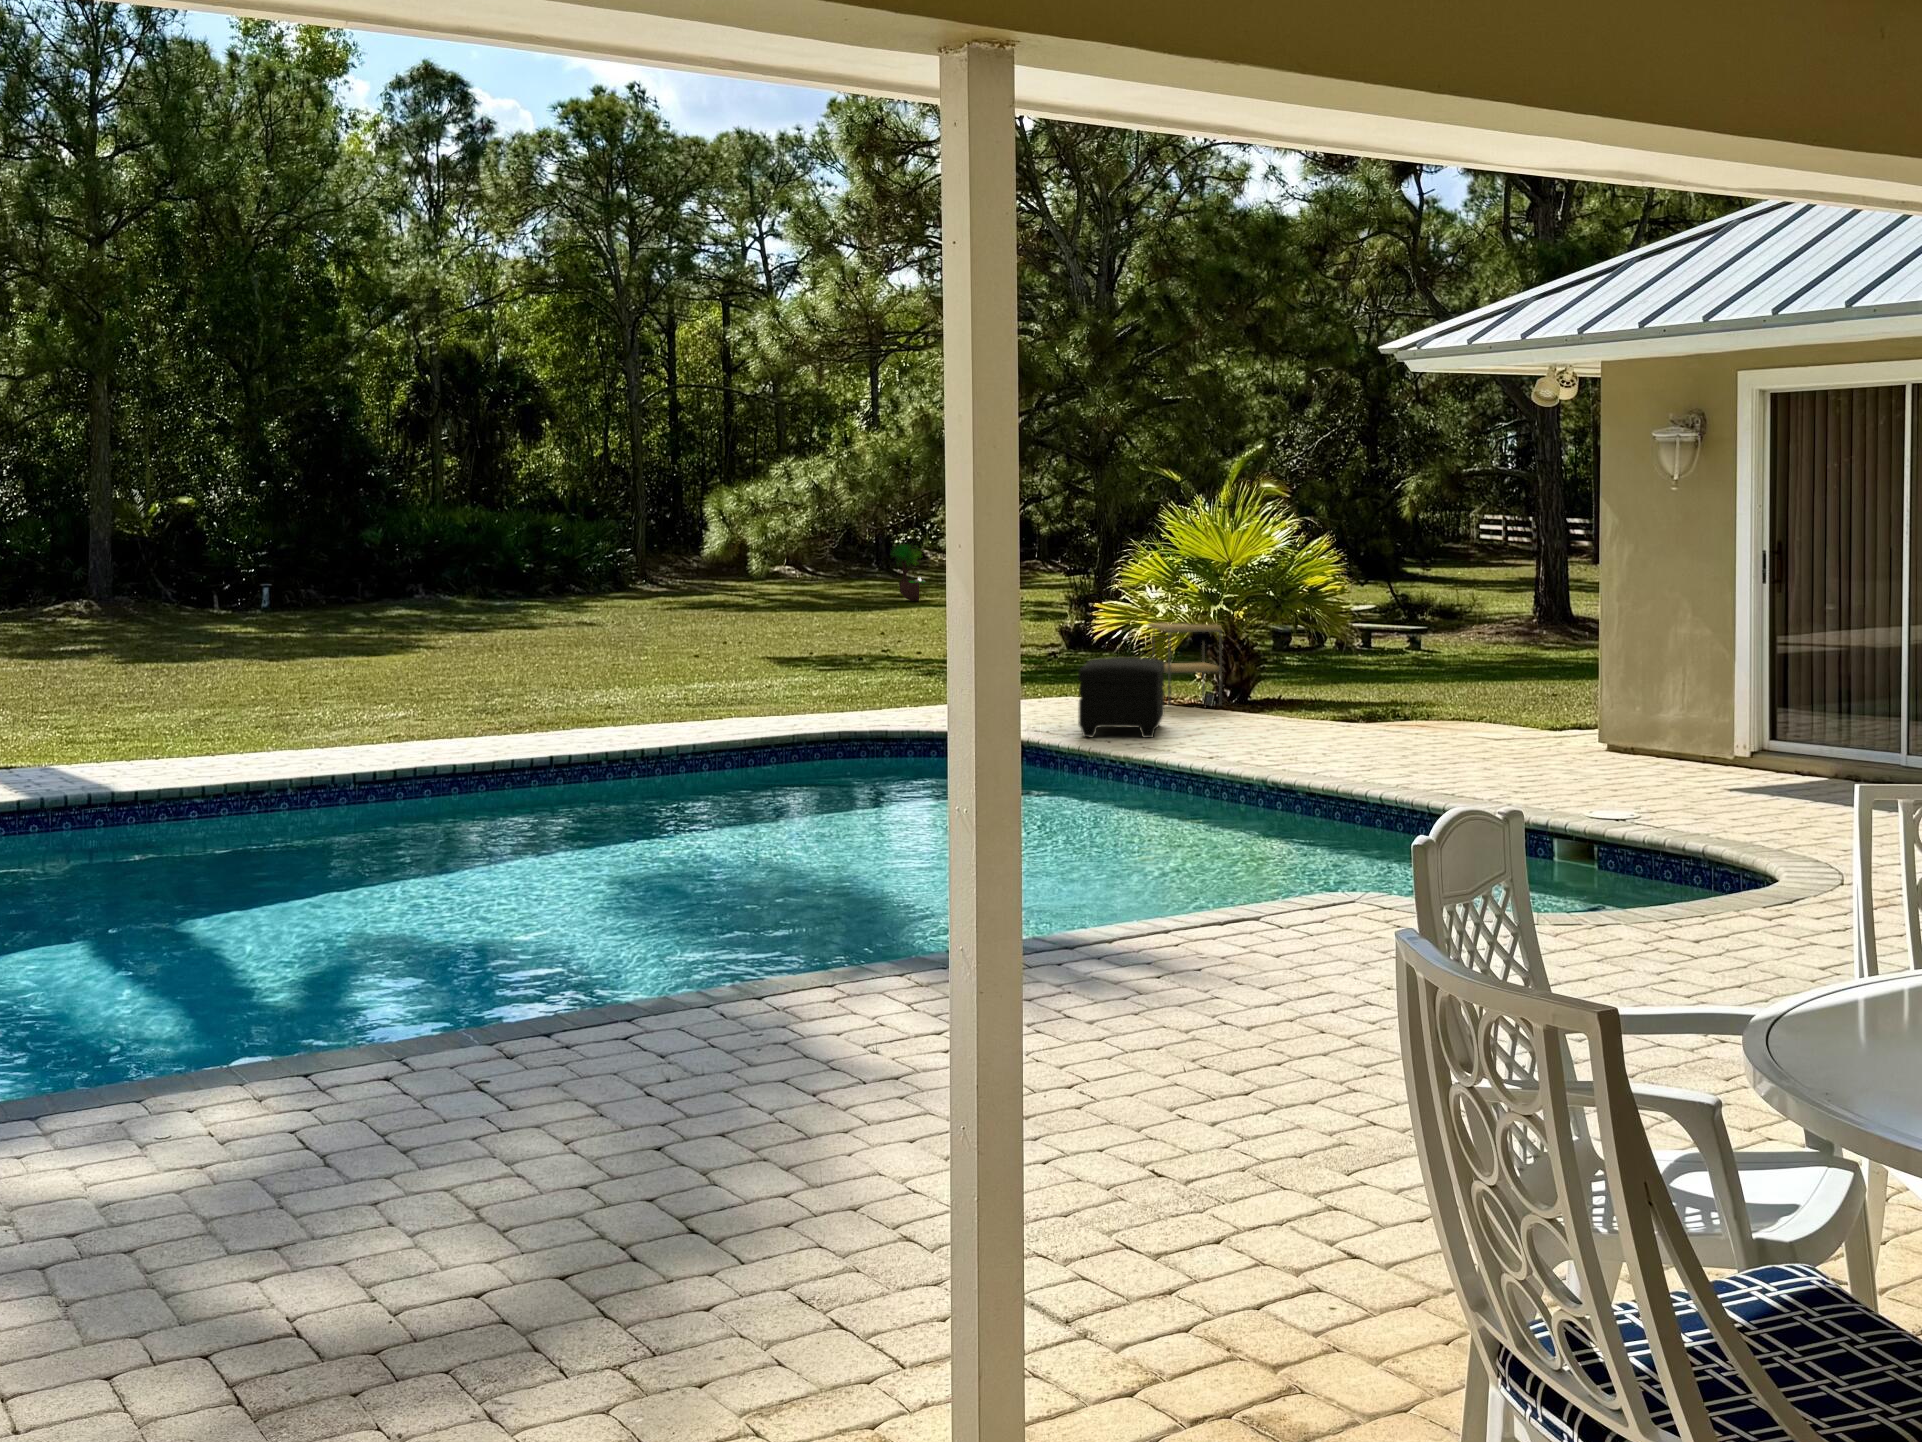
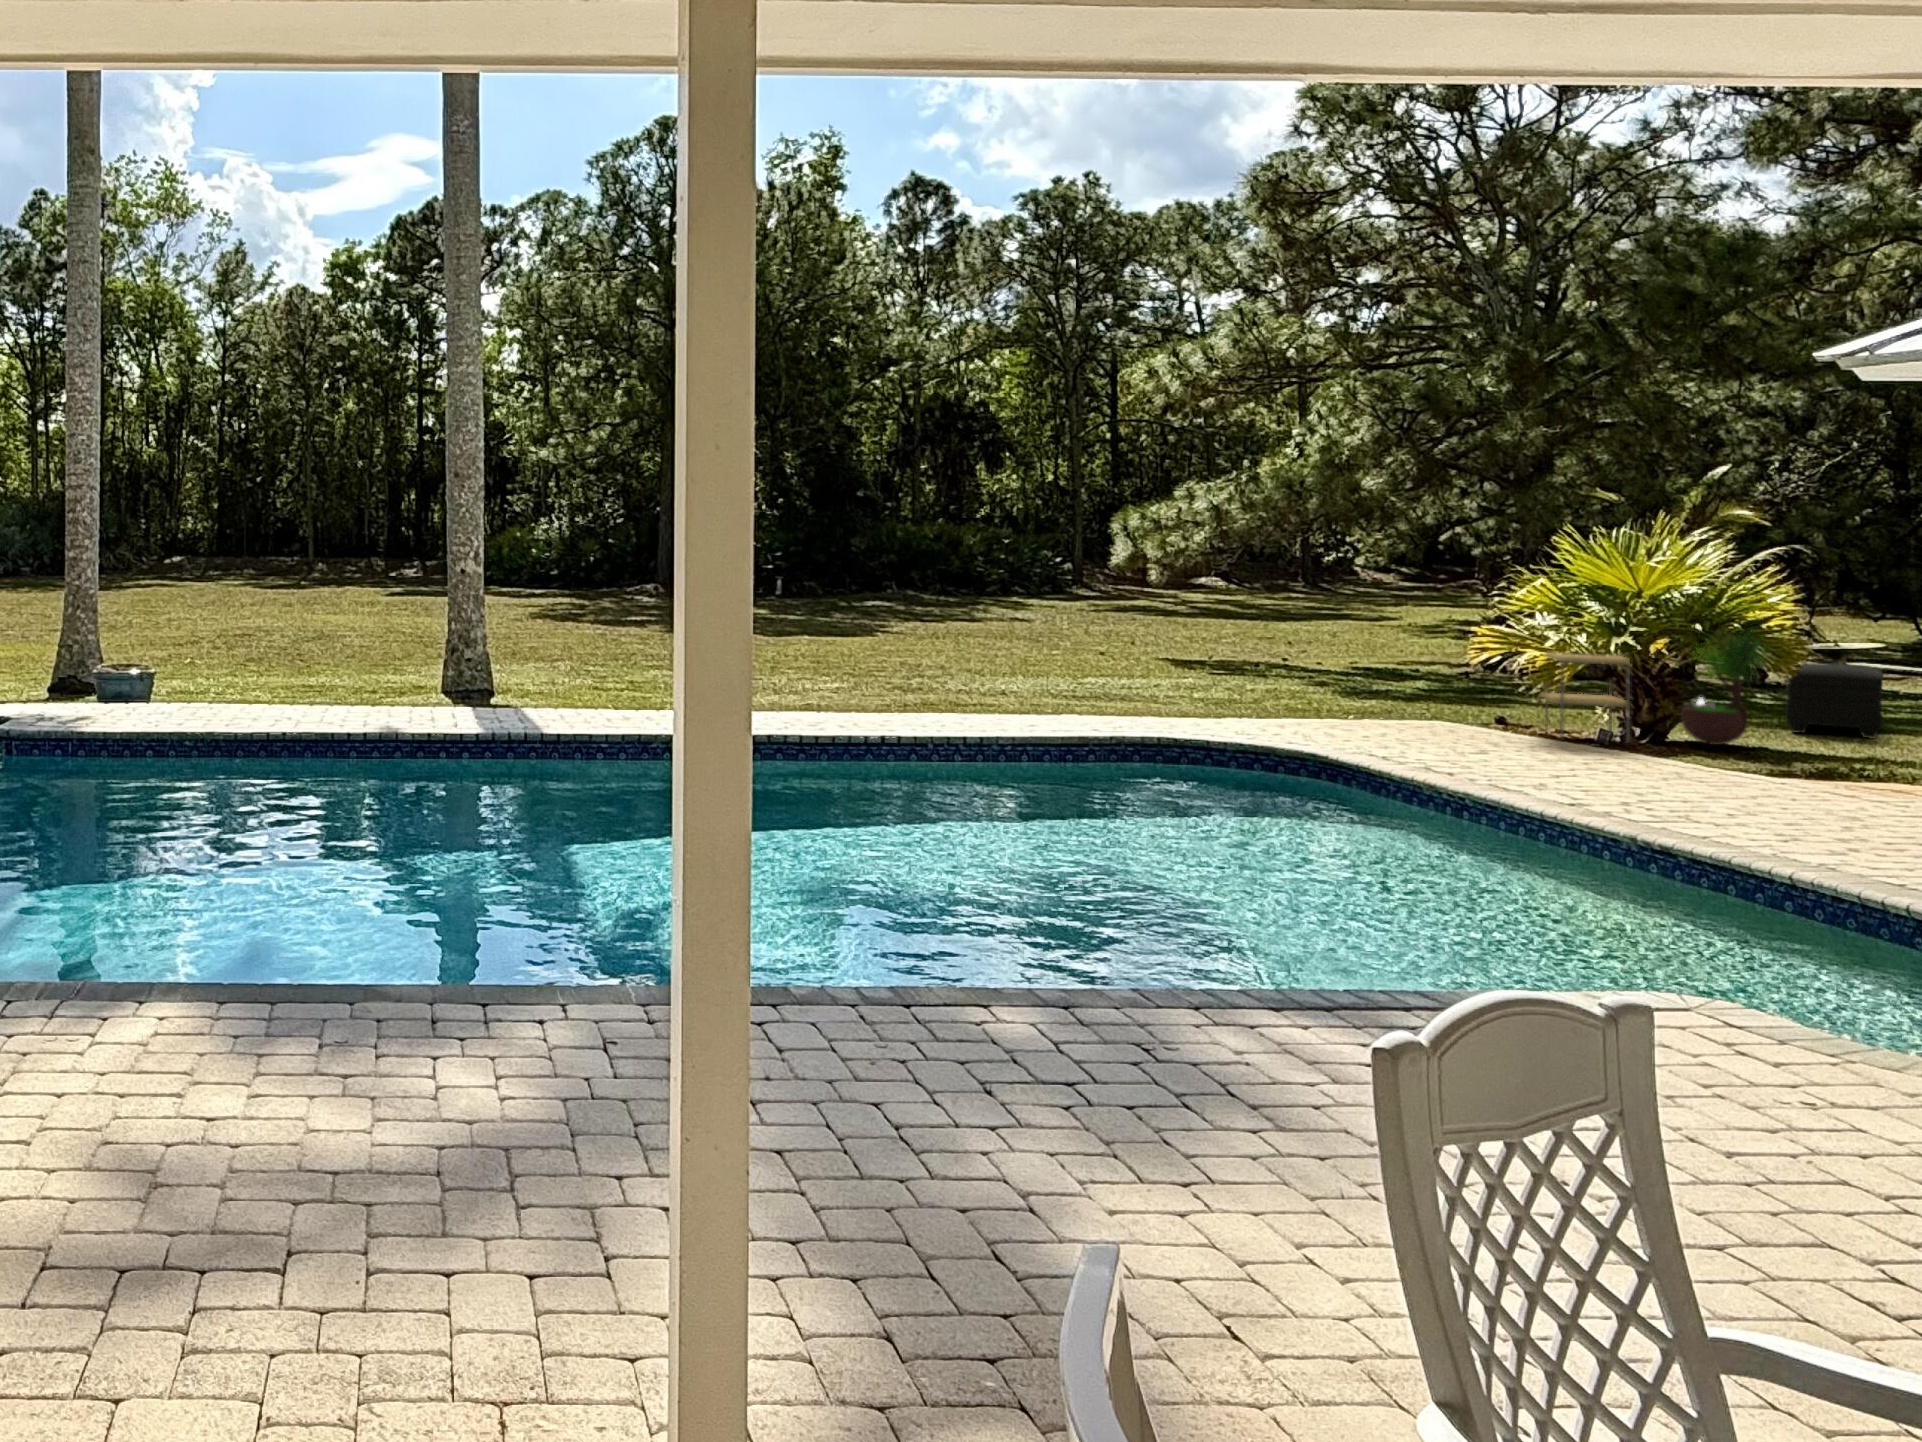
potted tree: present [890,543,926,601] -> present [1681,630,1766,745]
ottoman: present [1078,657,1165,738] -> present [1786,663,1883,738]

